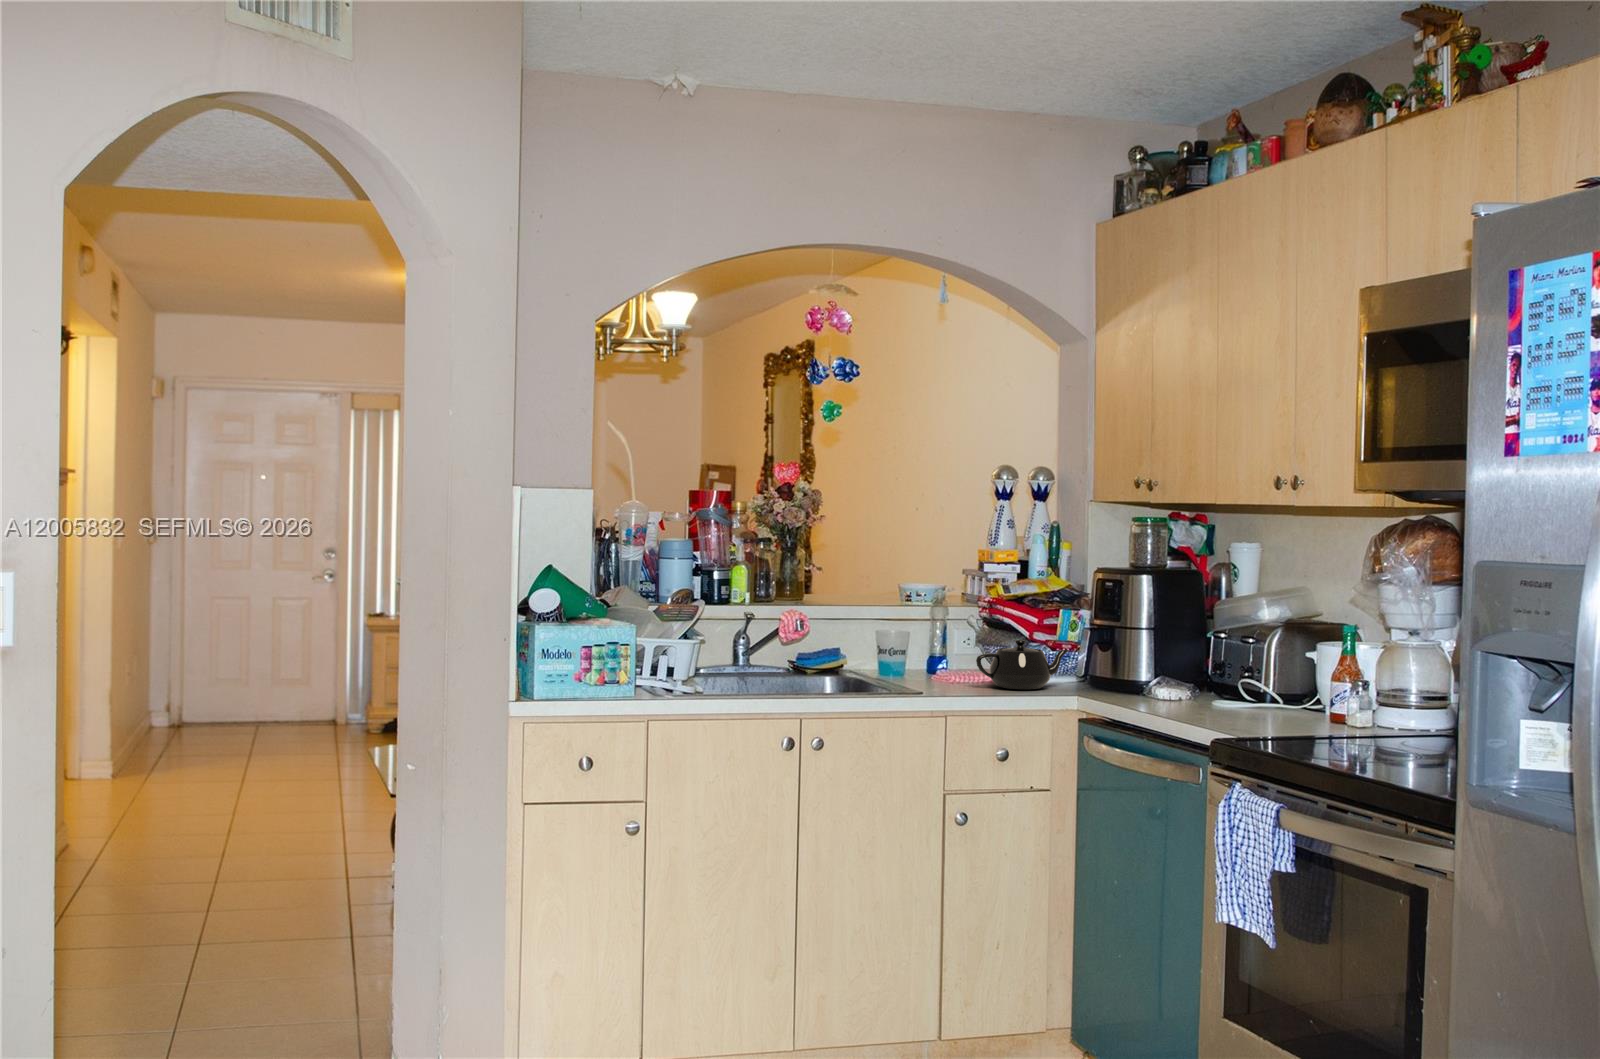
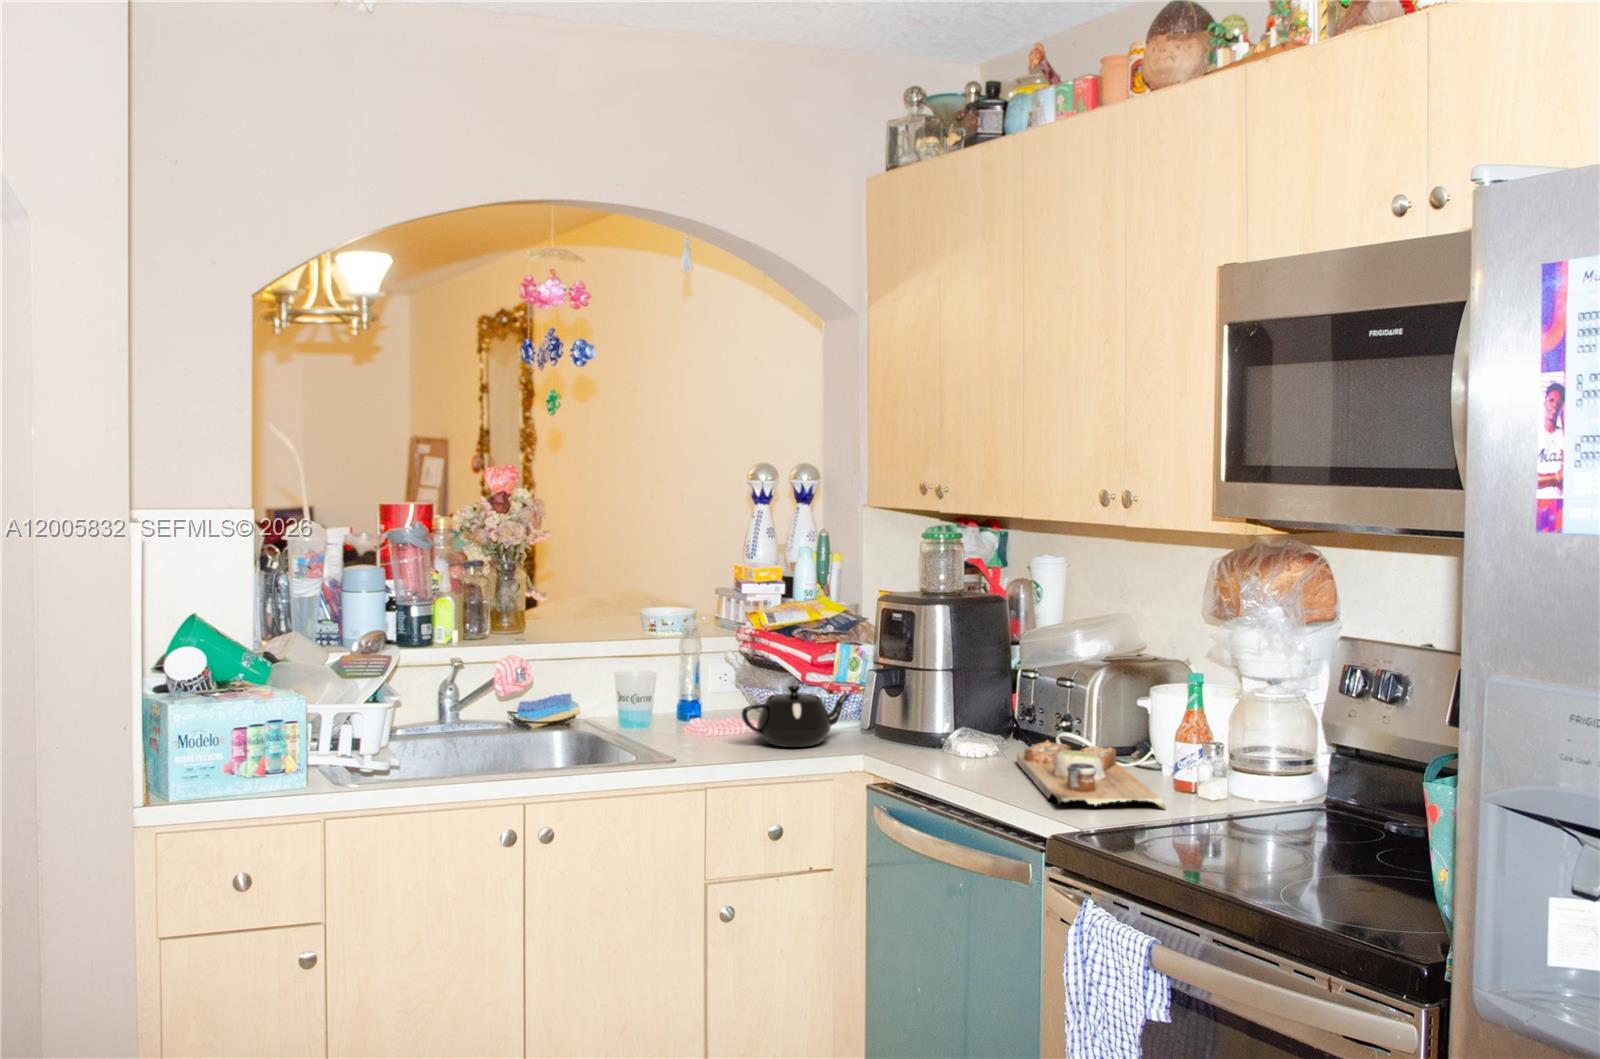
cutting board: none [1203,686,1316,730] -> present [1017,741,1165,809]

